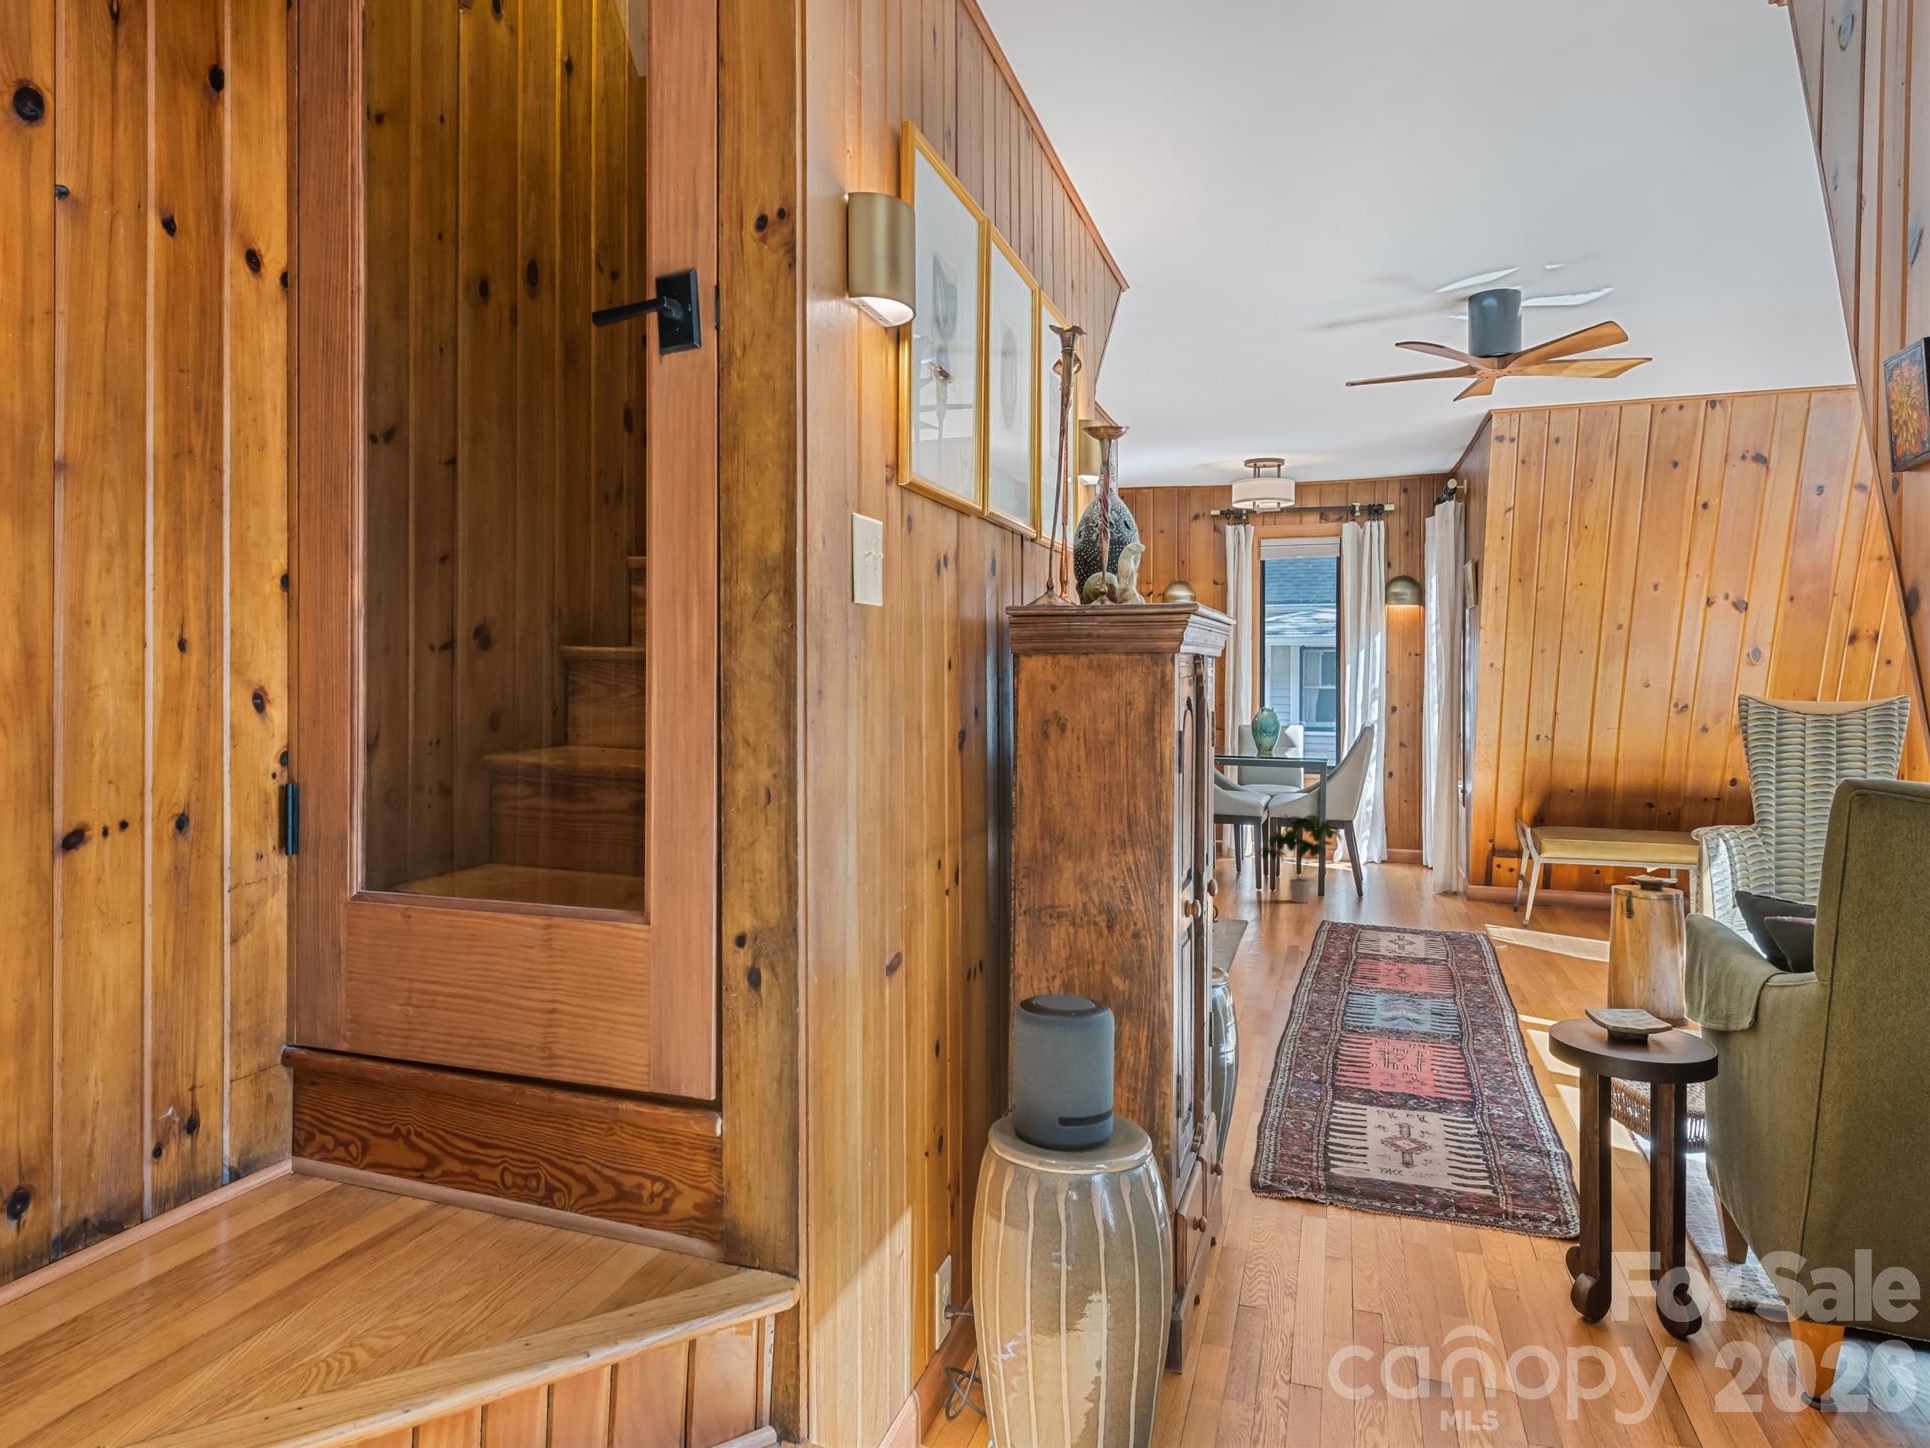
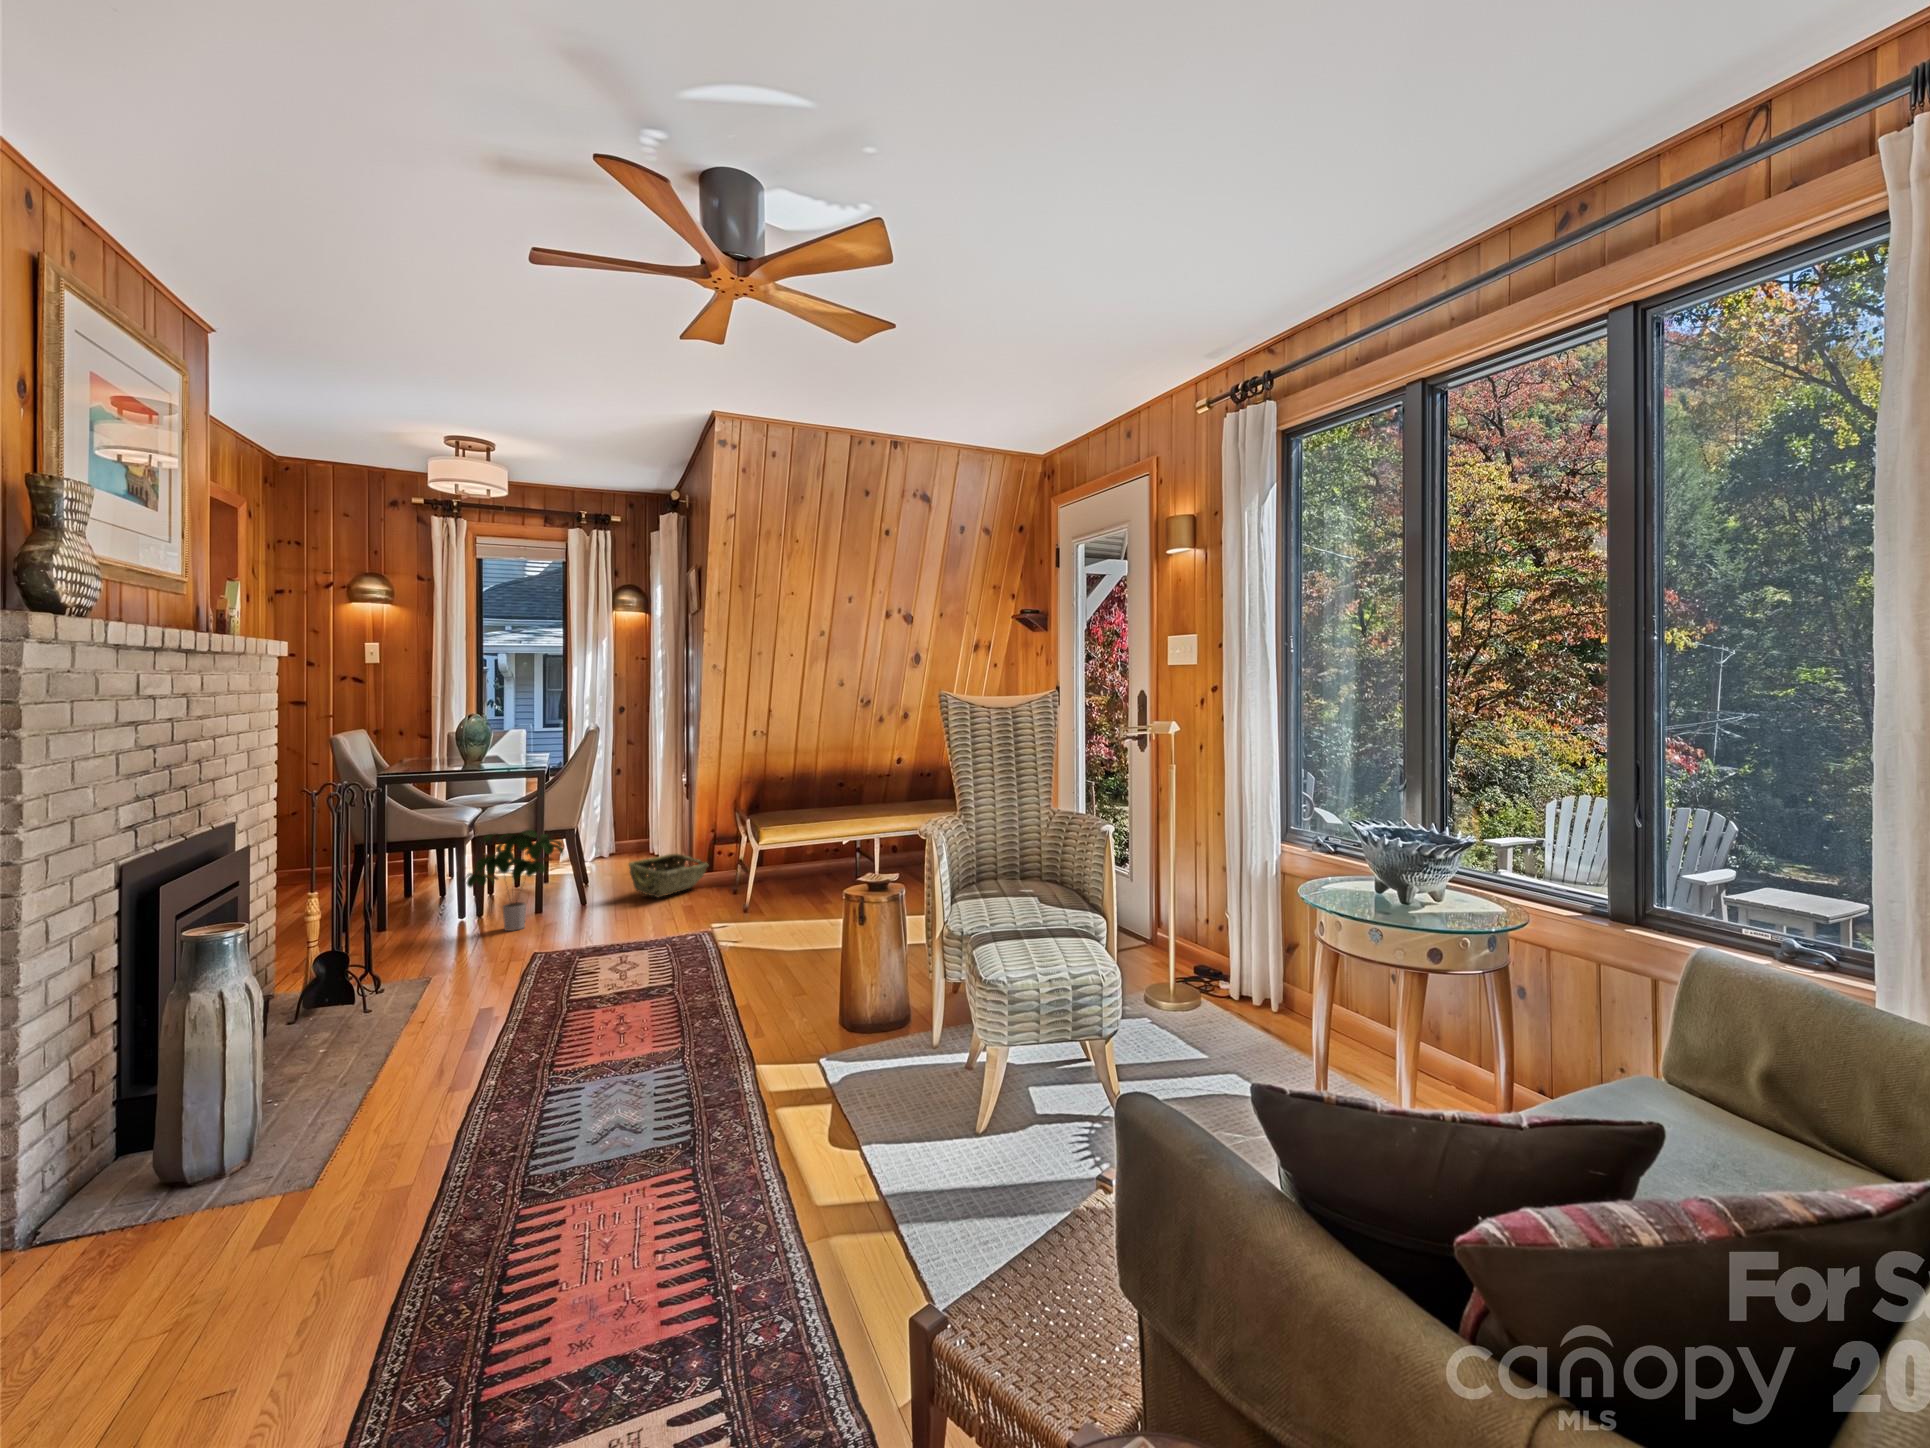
woven basket: none [1400,858,1484,899] -> present [629,854,708,897]

